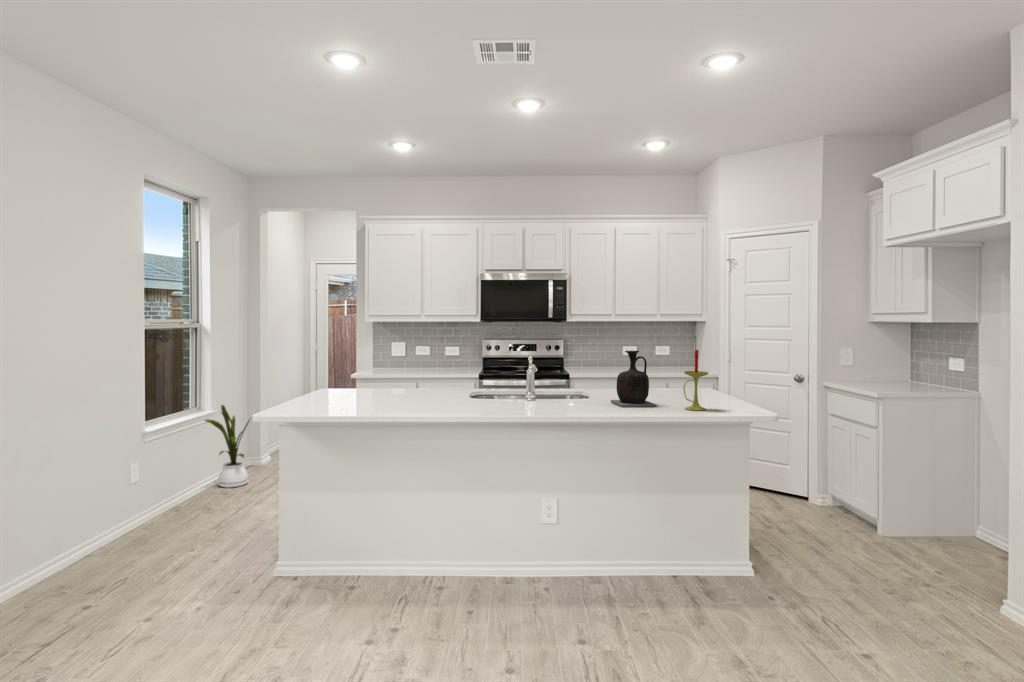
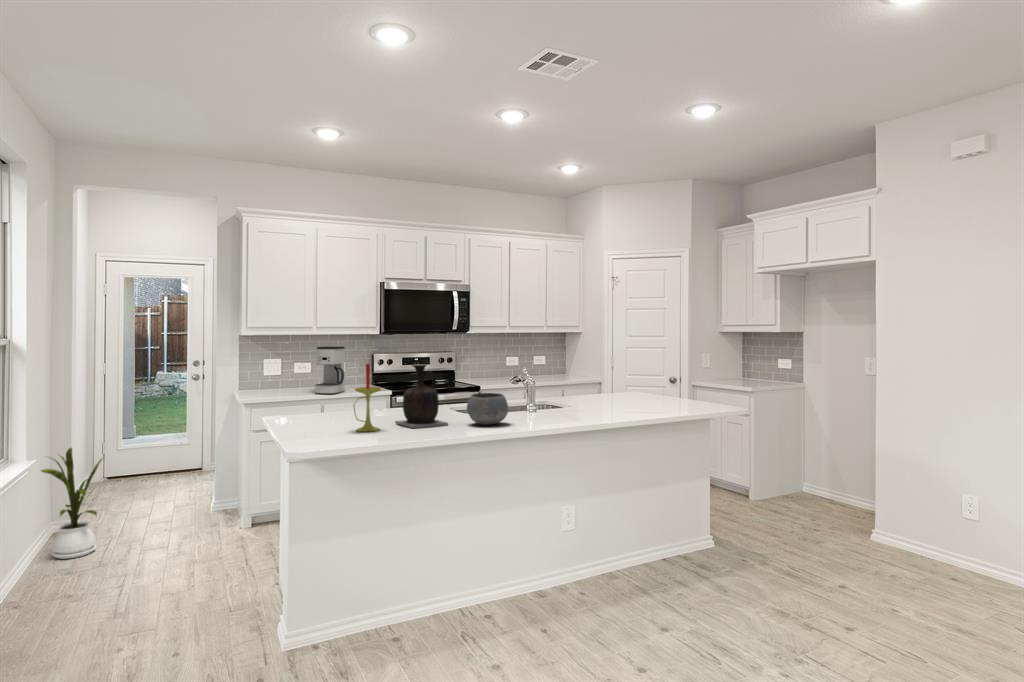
coffee maker: none [416,333,444,375] -> present [315,346,345,394]
candle: present [683,350,708,411] -> present [353,364,381,431]
vase: present [611,351,657,407] -> present [395,364,448,428]
bowl: none [430,379,470,409] -> present [467,393,508,425]

